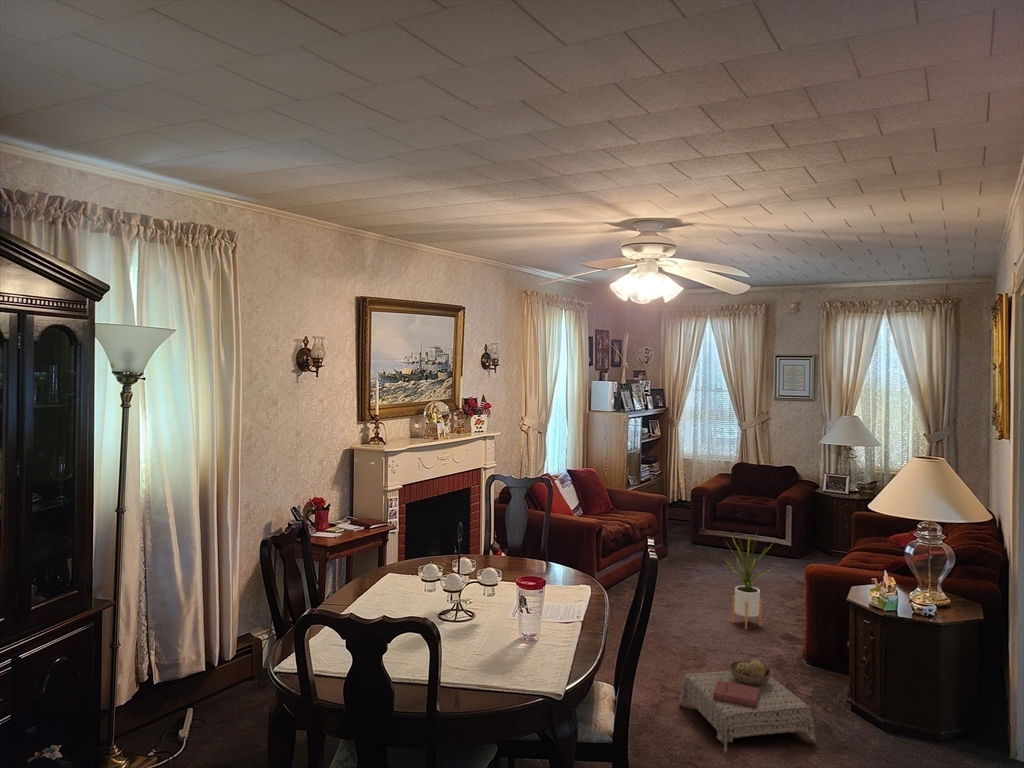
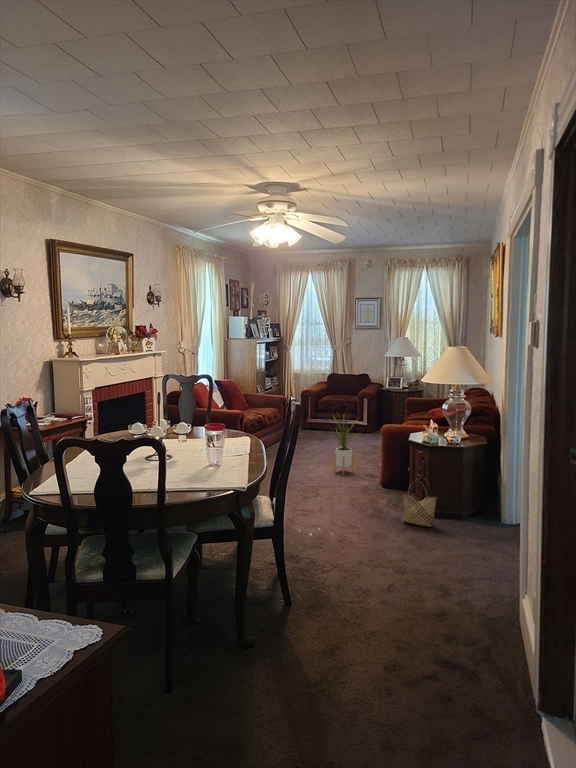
ottoman: present [679,657,816,753] -> none [306,482,392,541]
woven basket: none [833,662,892,747] -> present [402,477,437,527]

